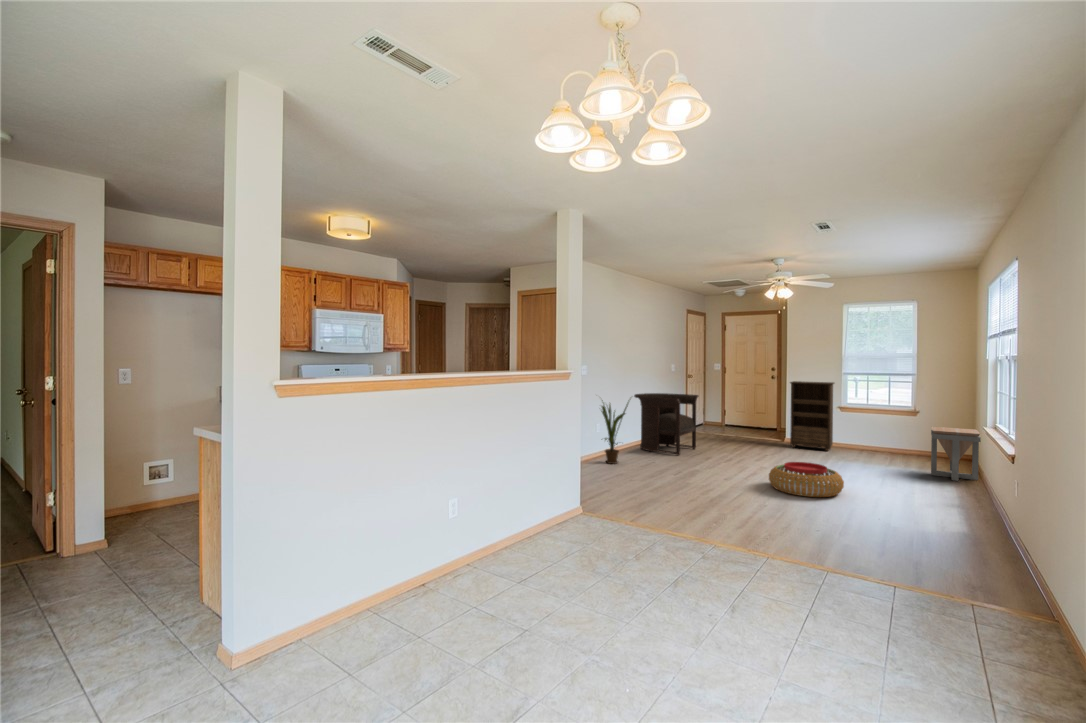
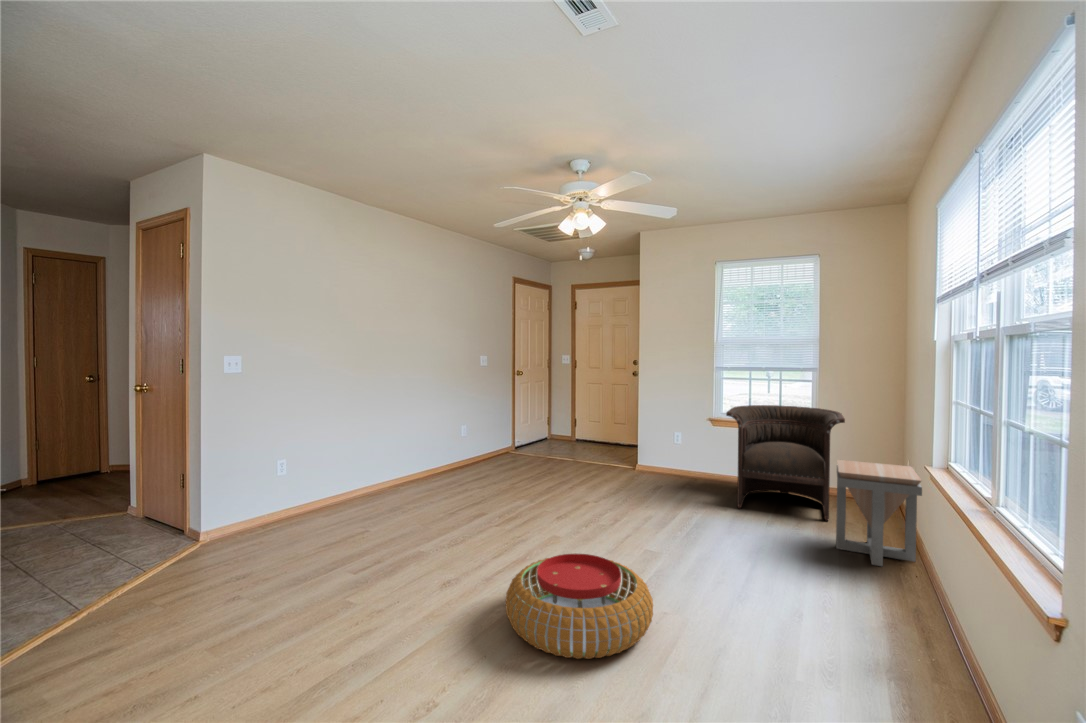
bookshelf: present [790,381,834,451] -> none [635,380,701,488]
armchair: present [634,393,699,456] -> present [726,405,845,521]
house plant: present [601,400,629,464] -> none [239,408,323,540]

